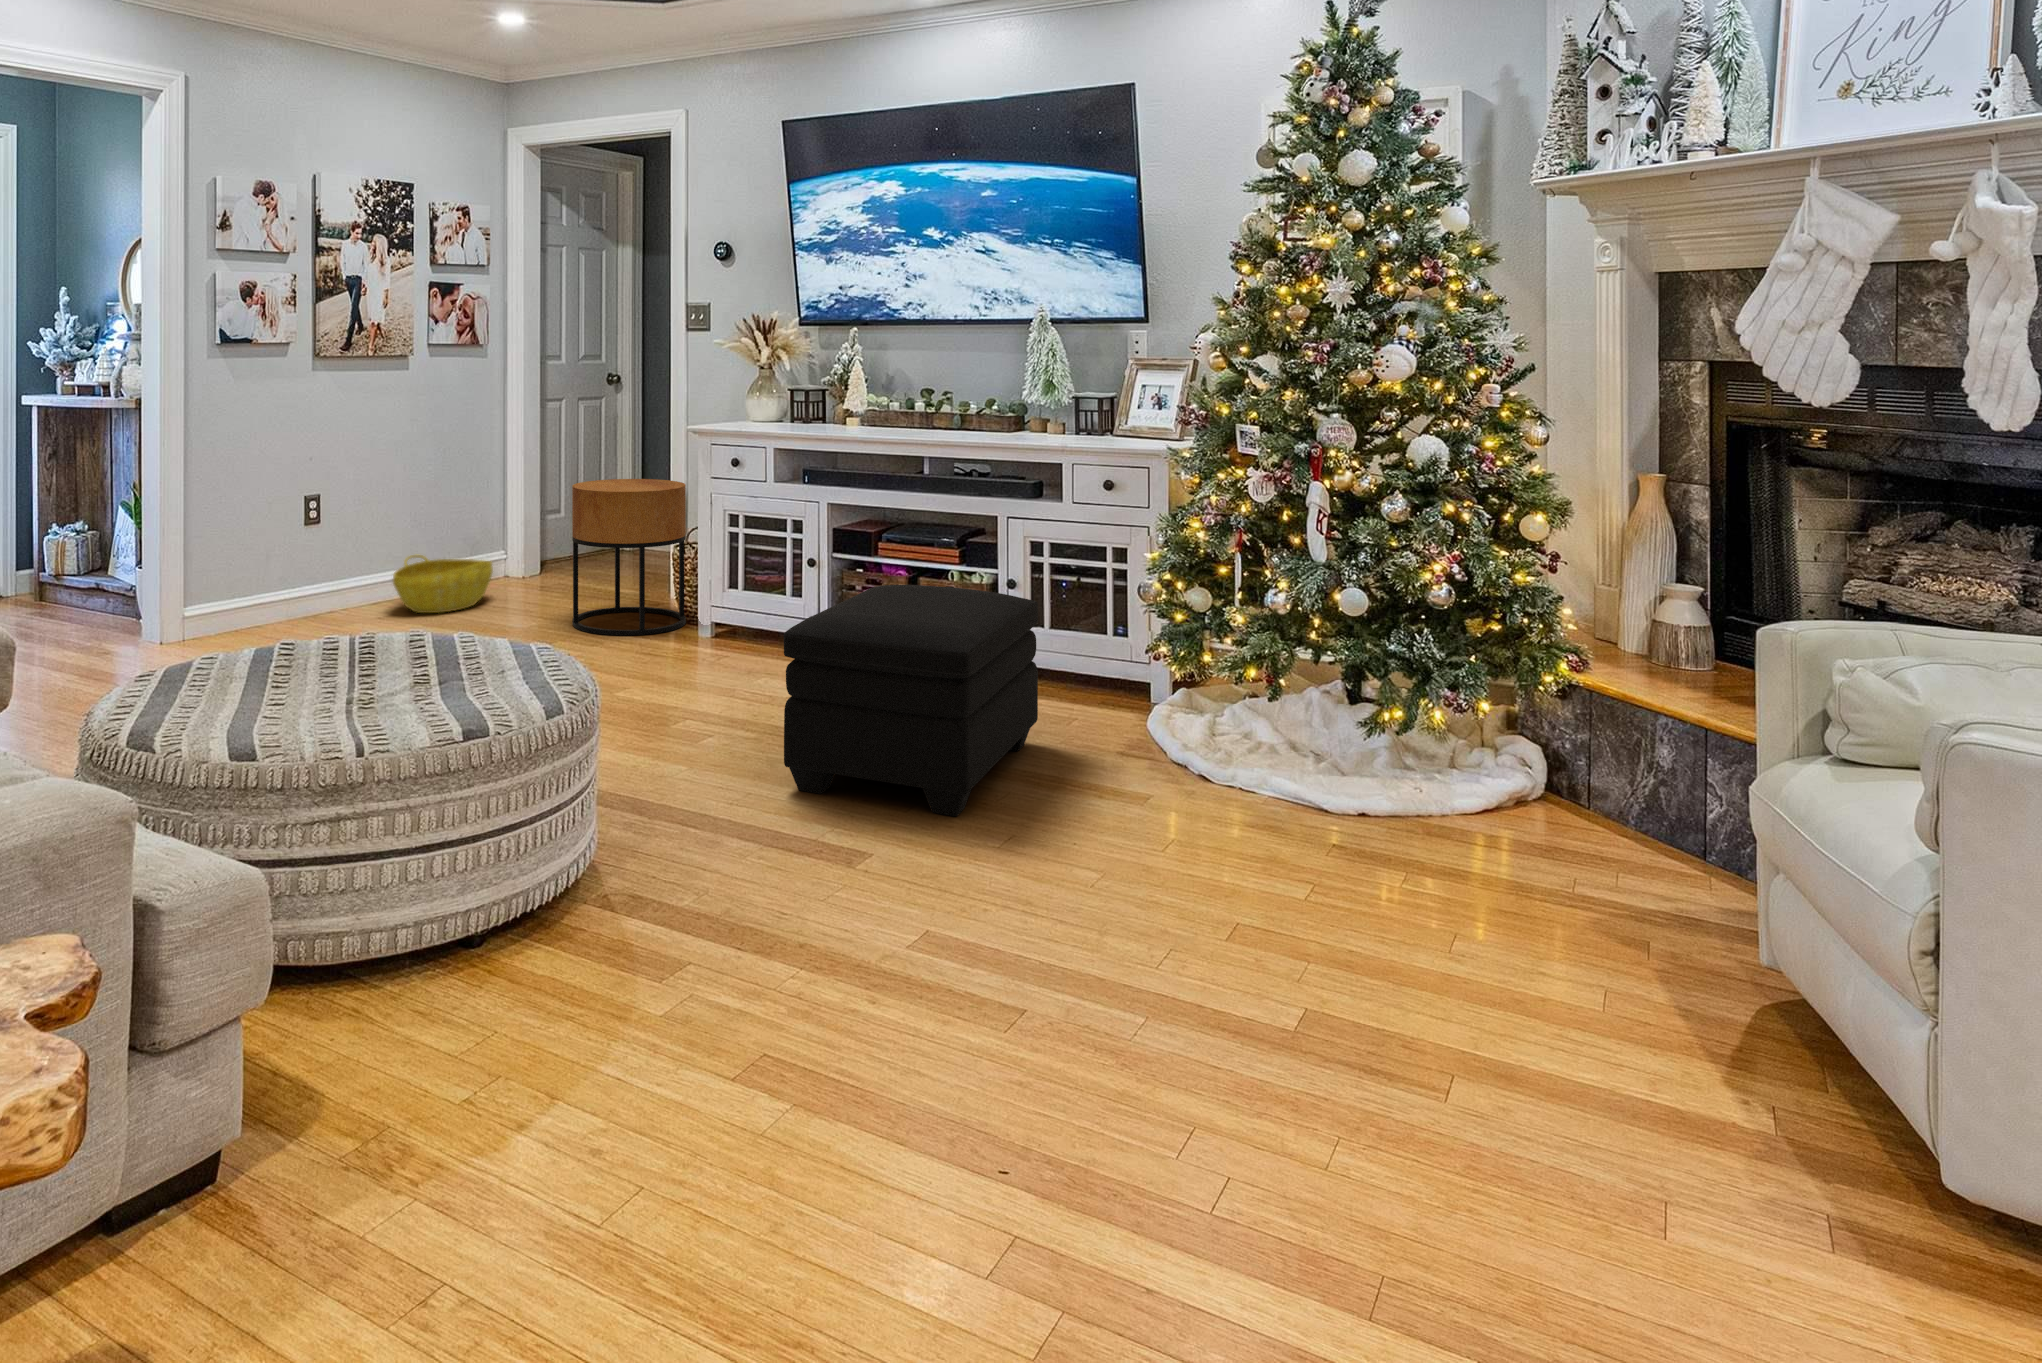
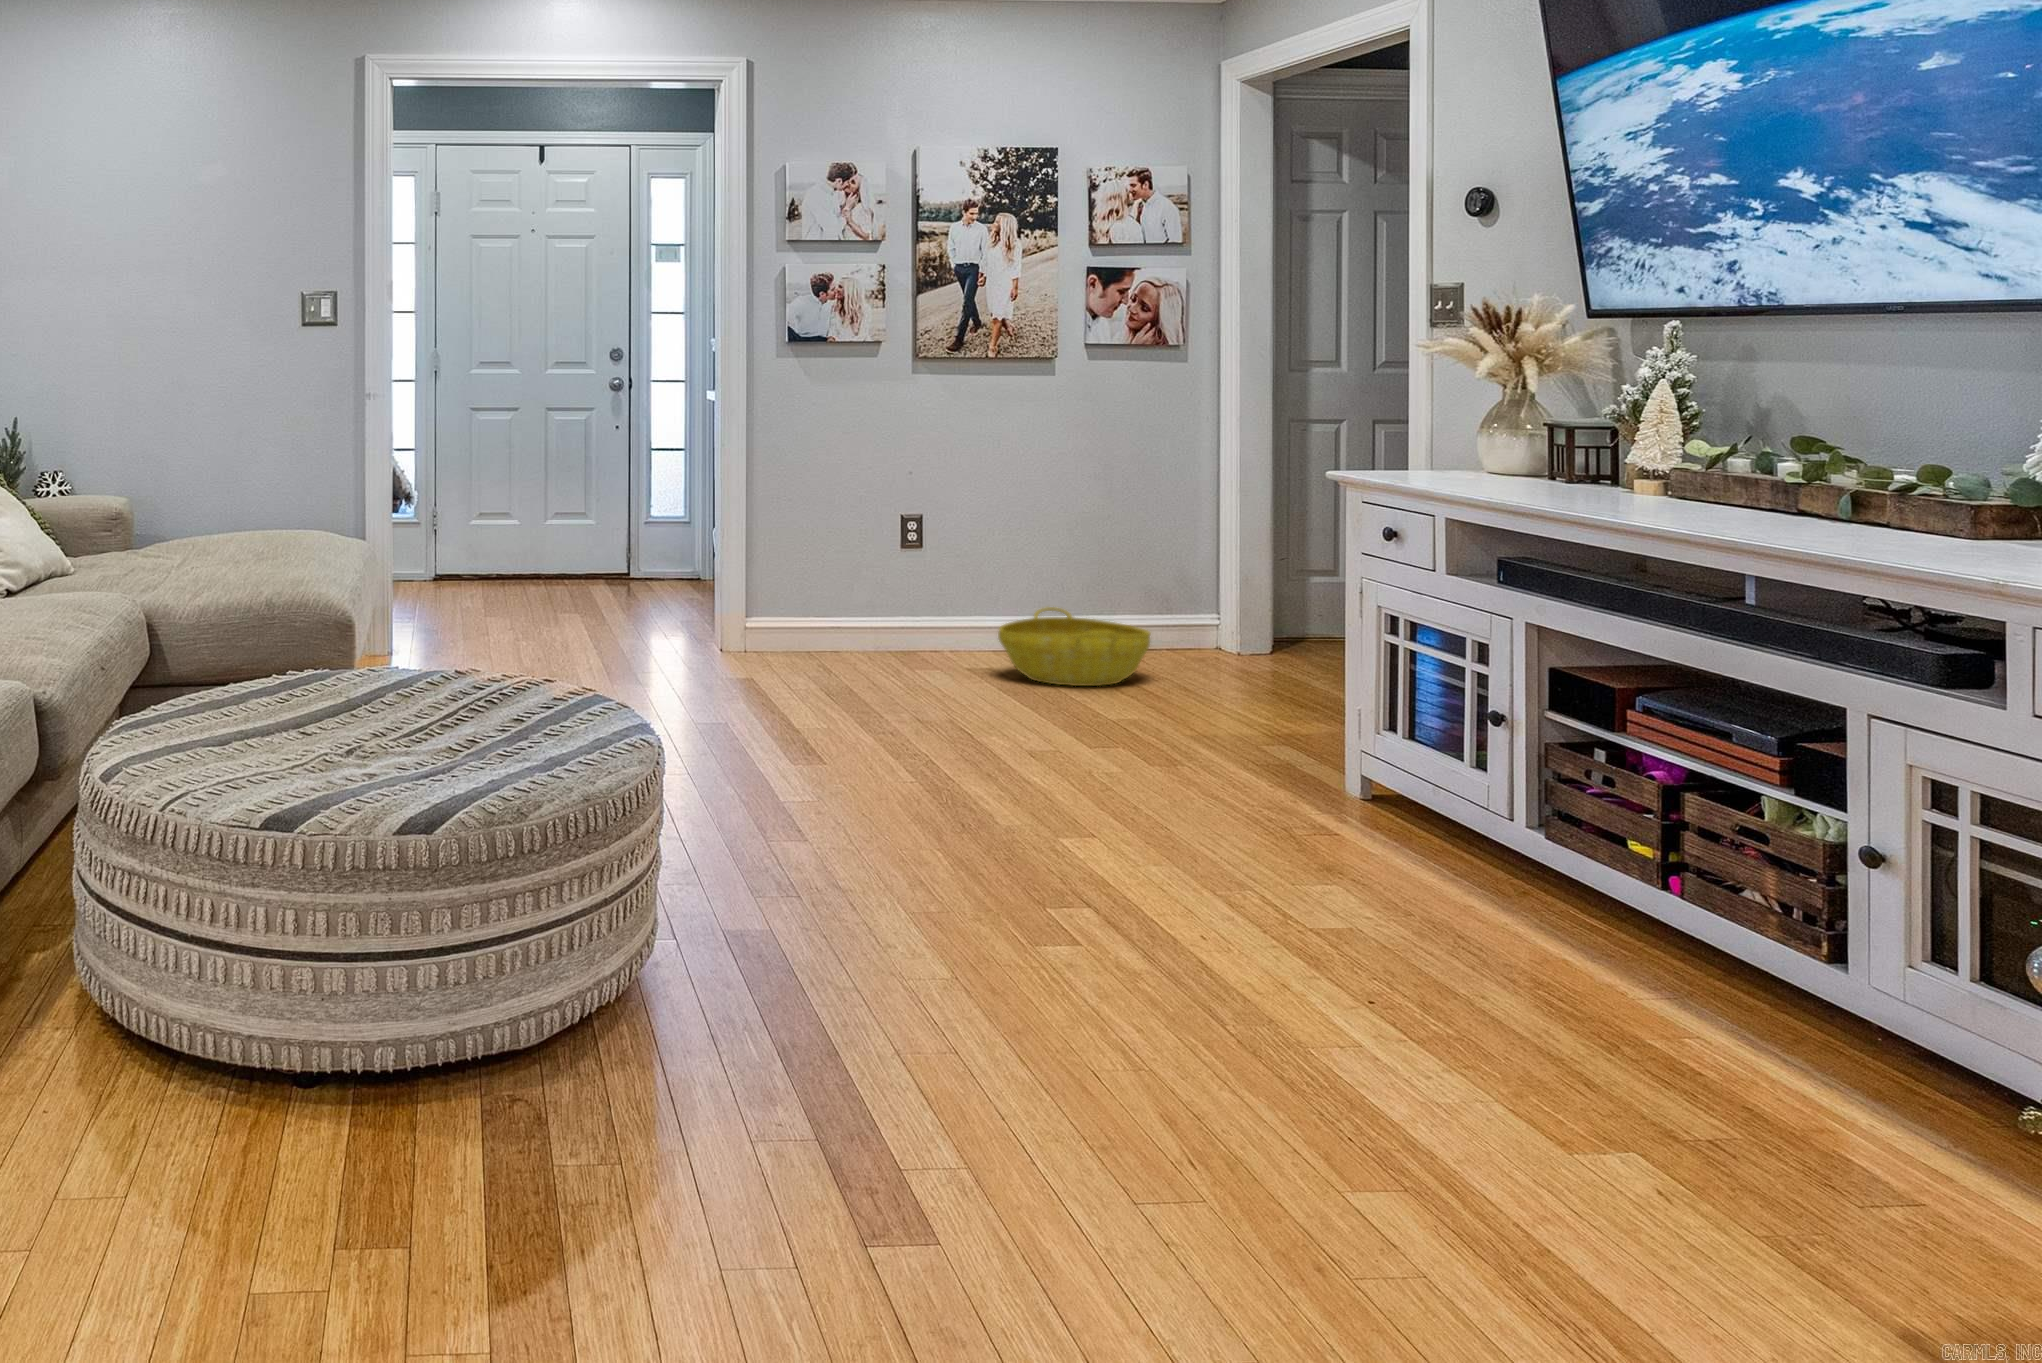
side table: present [572,479,686,635] -> none [1186,541,1374,779]
ottoman: present [784,585,1038,816] -> none [1036,773,1679,1209]

